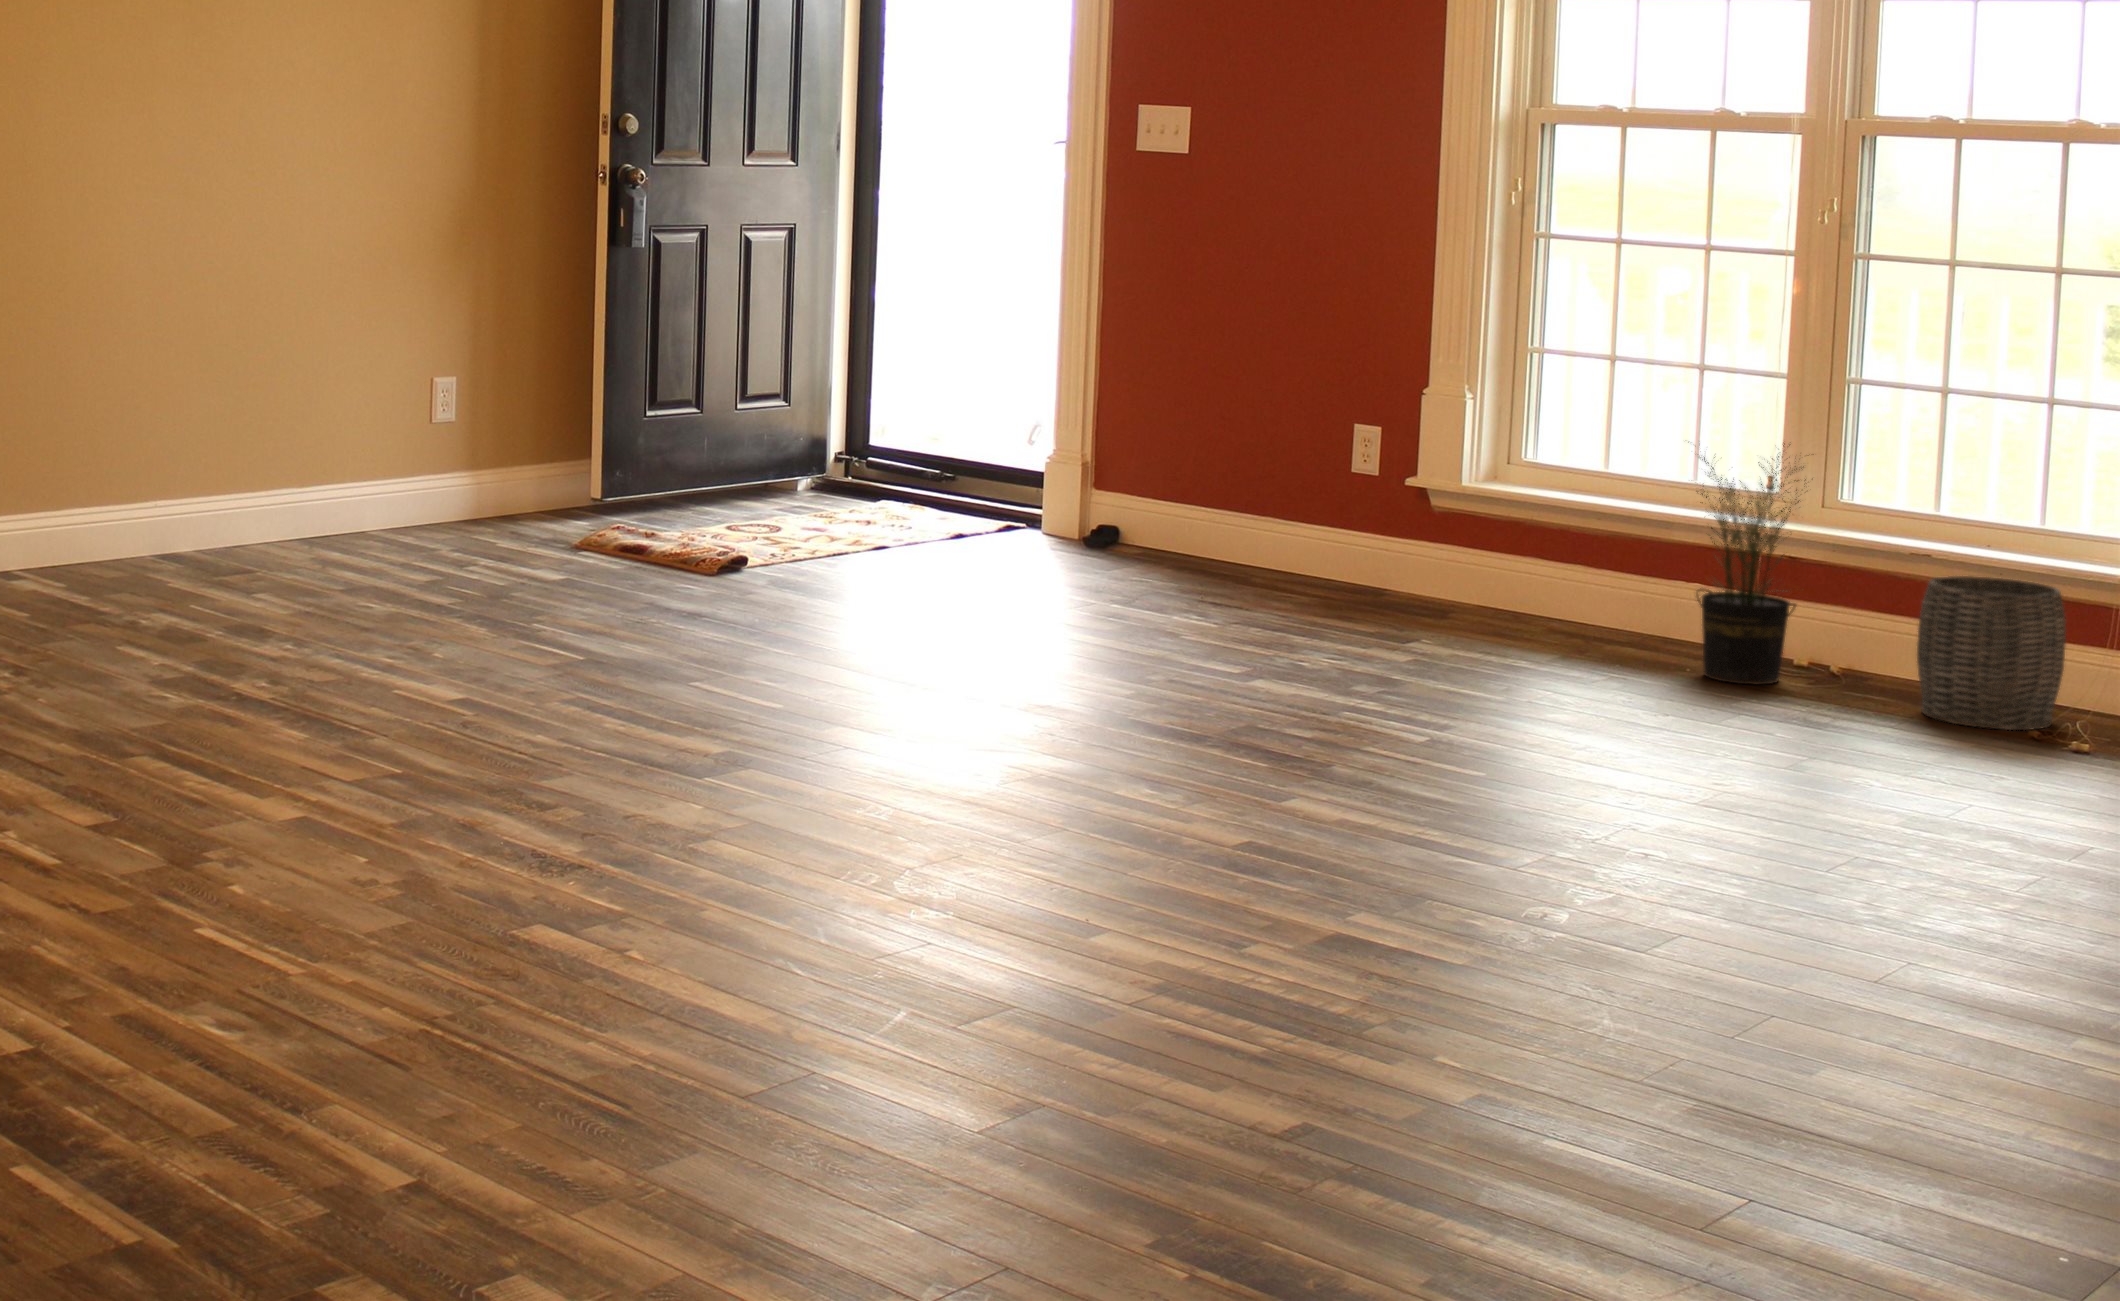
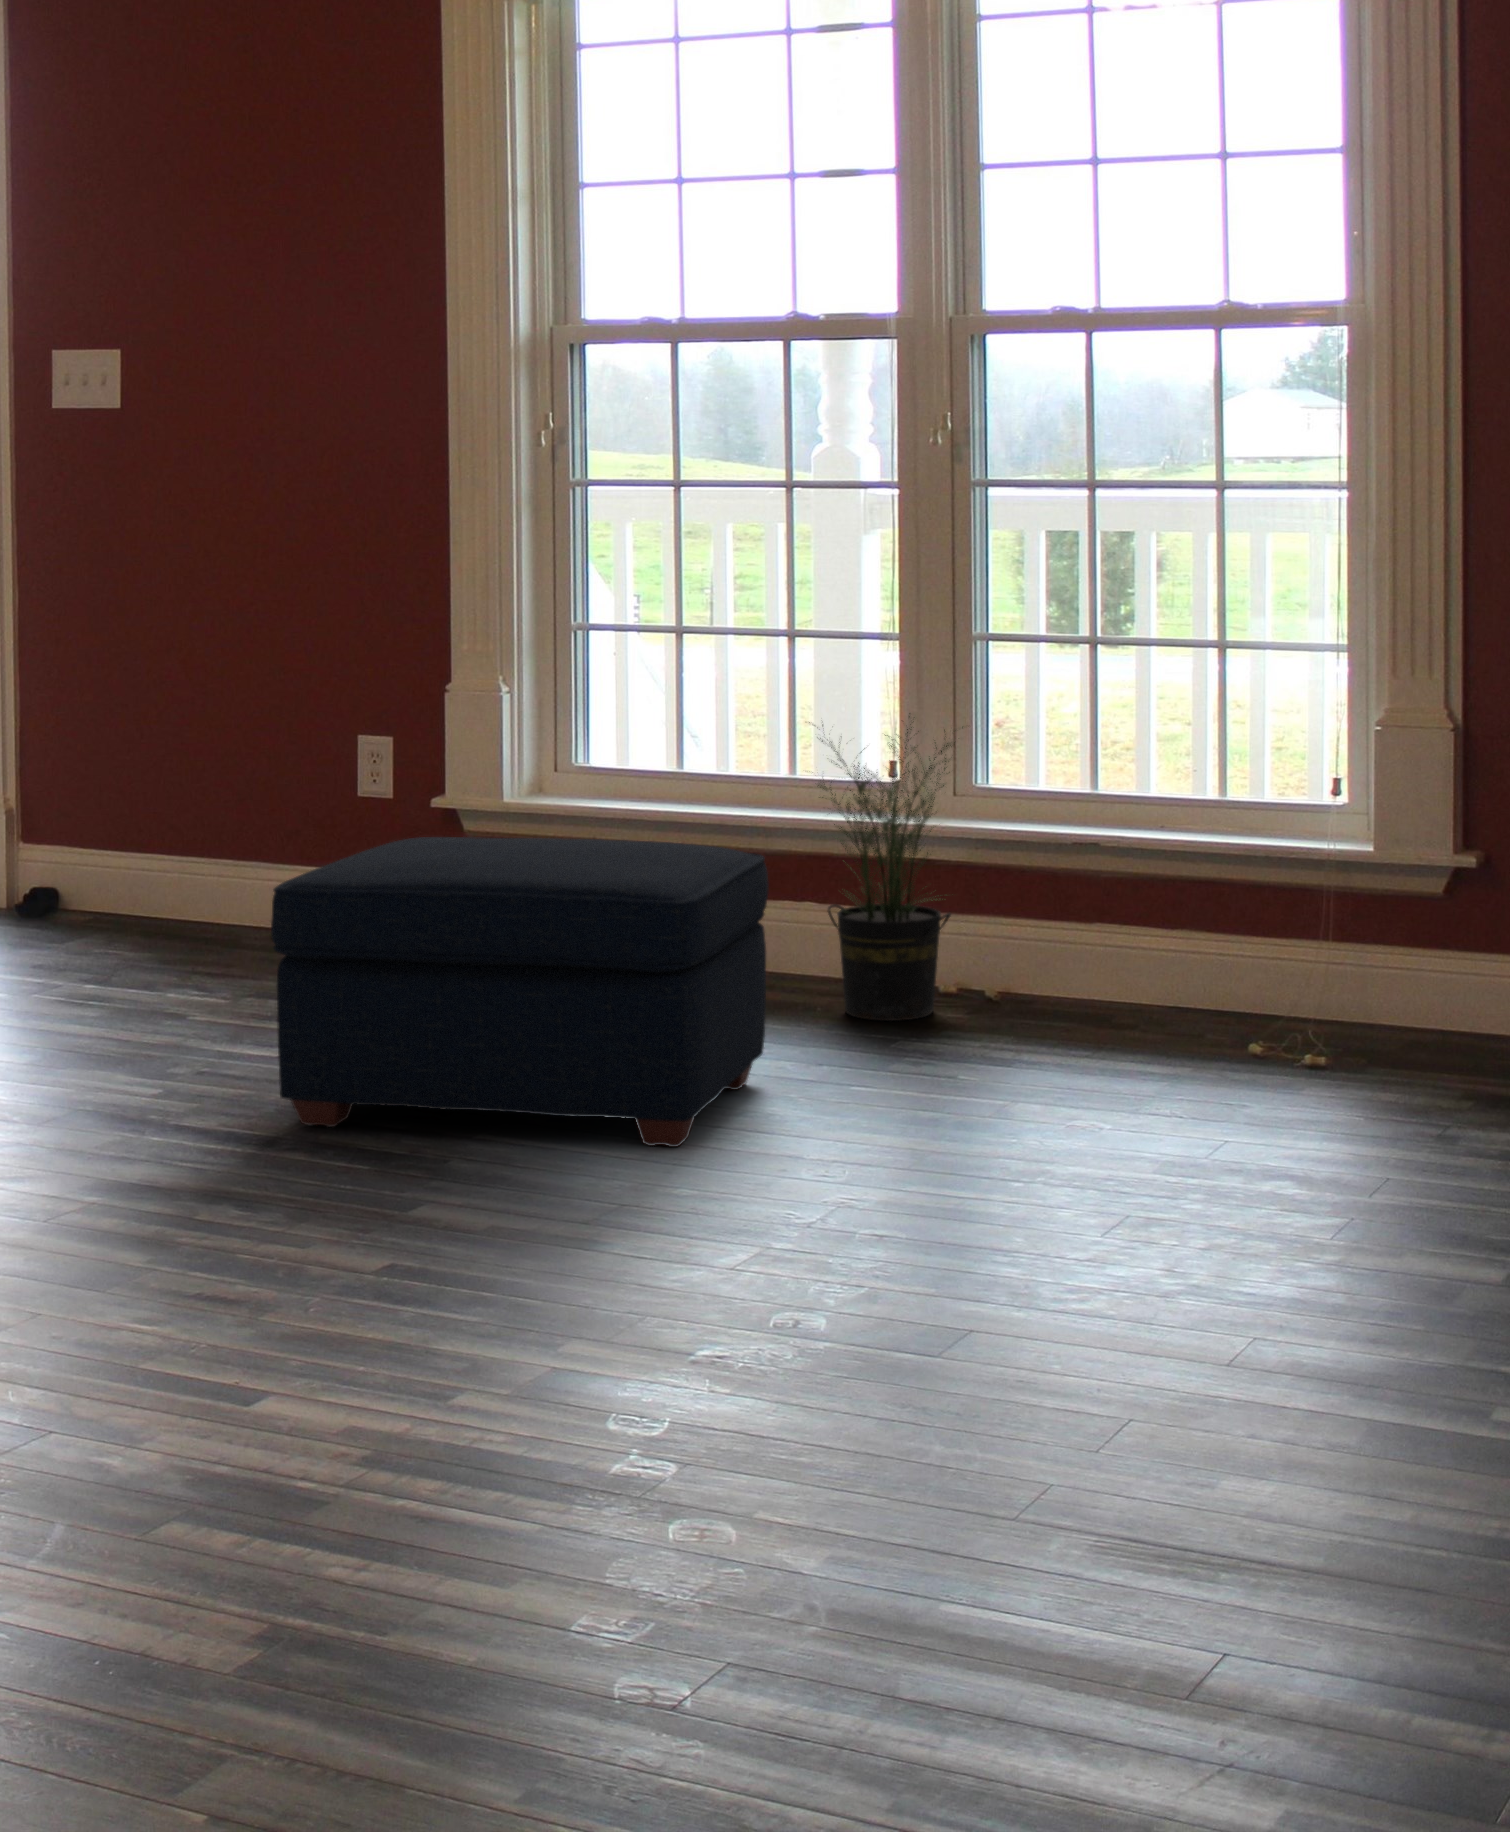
ottoman: none [1238,504,1613,729] -> present [271,837,769,1147]
woven basket: present [1917,576,2066,730] -> none [1109,859,1276,1048]

